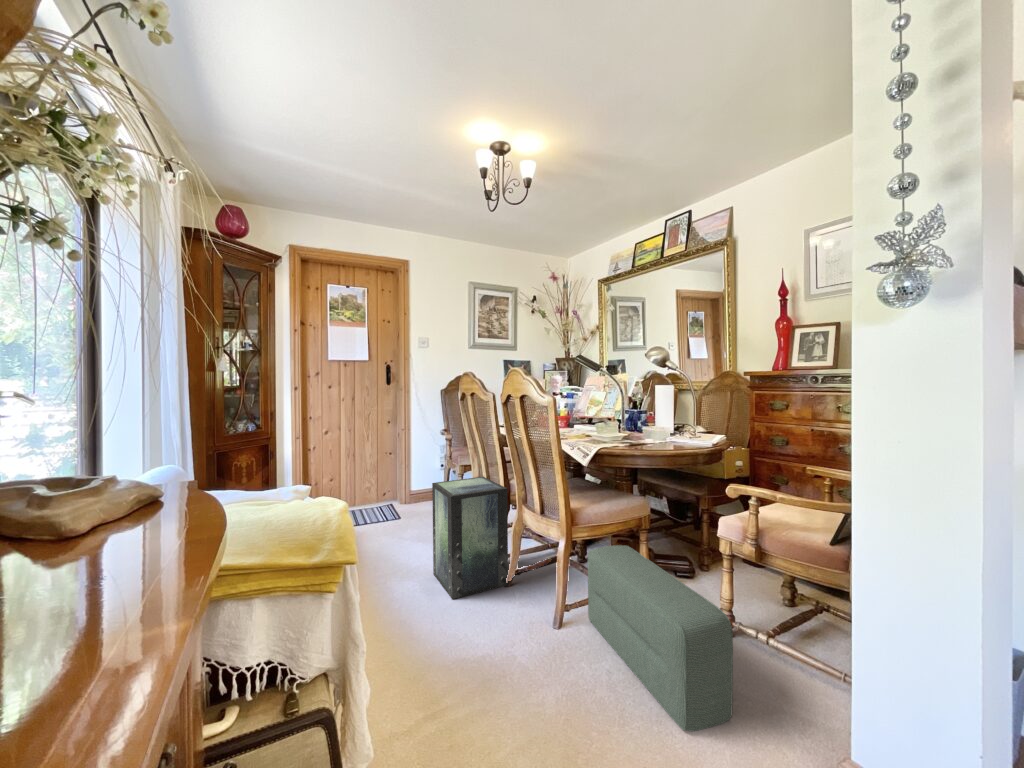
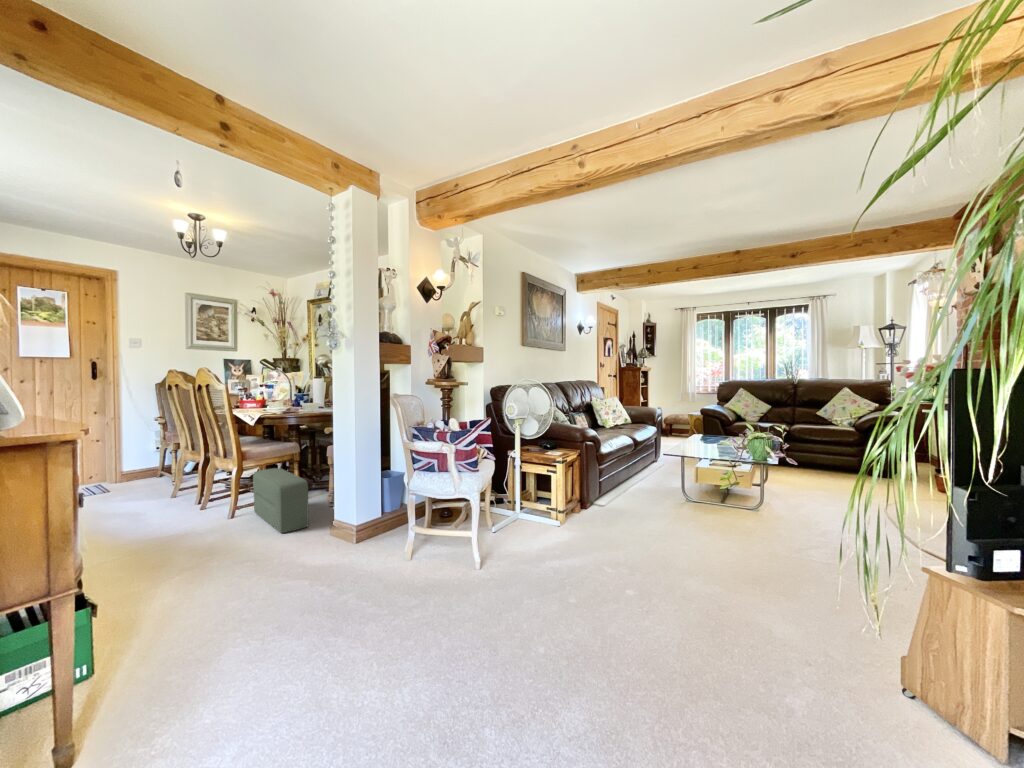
storage box: present [432,477,508,599] -> none [140,443,204,520]

